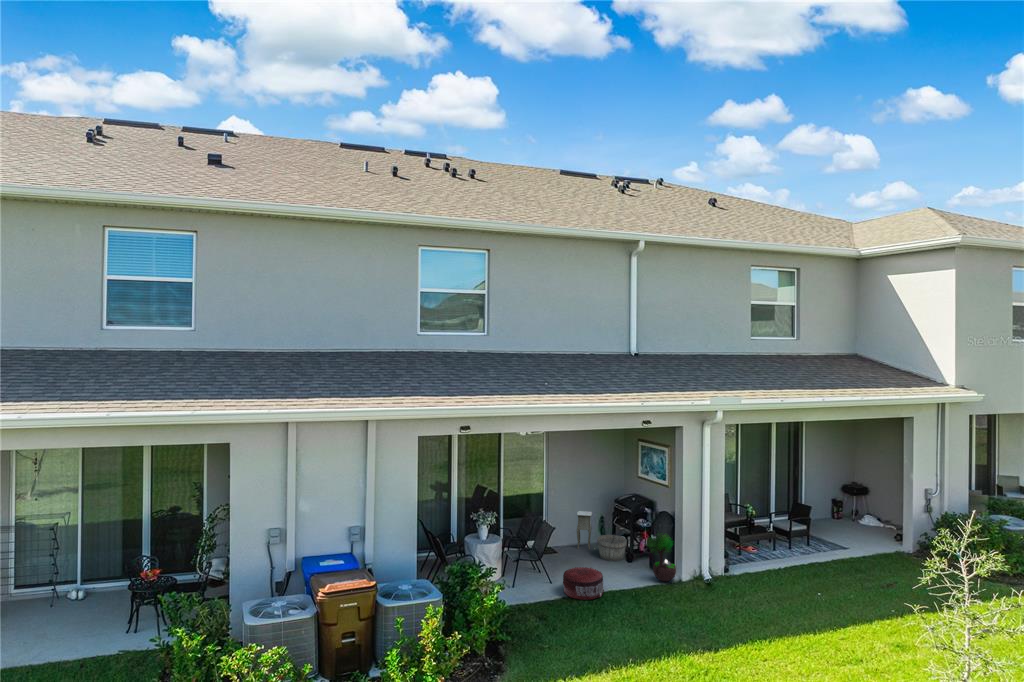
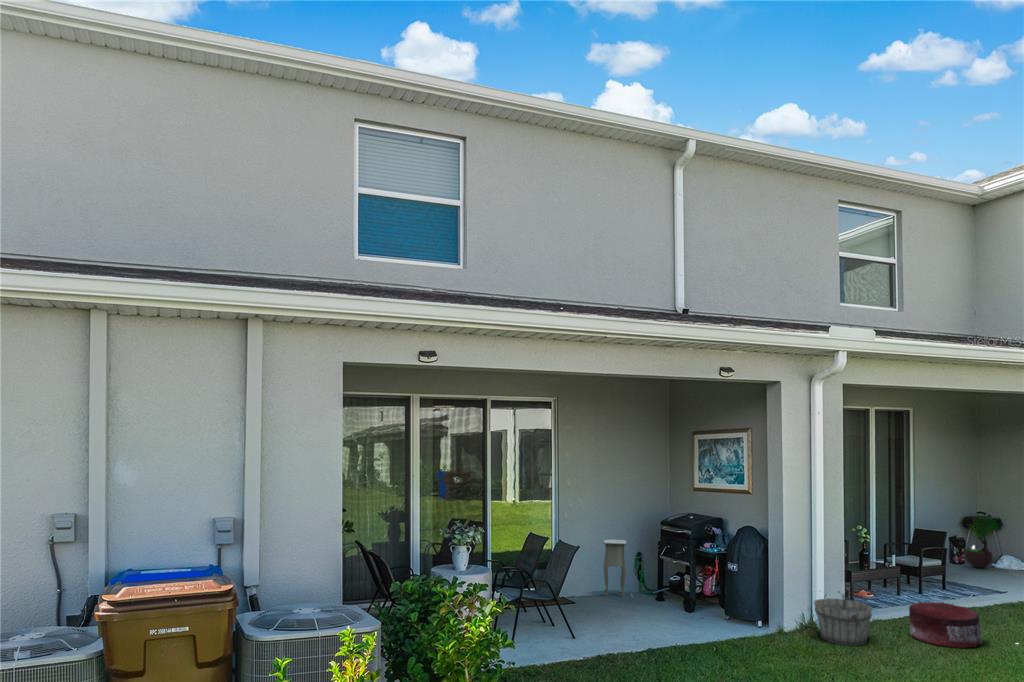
potted tree: present [647,533,676,581] -> present [965,517,996,568]
wooden bucket: present [597,535,627,561] -> present [814,591,872,645]
pouf: present [563,567,604,600] -> present [909,602,982,648]

